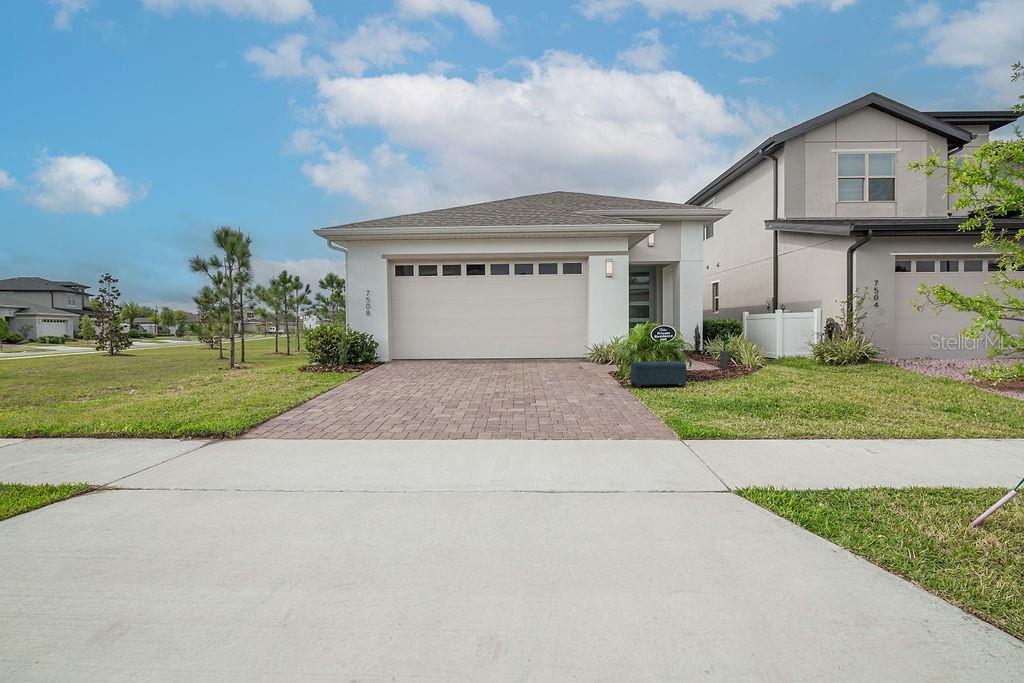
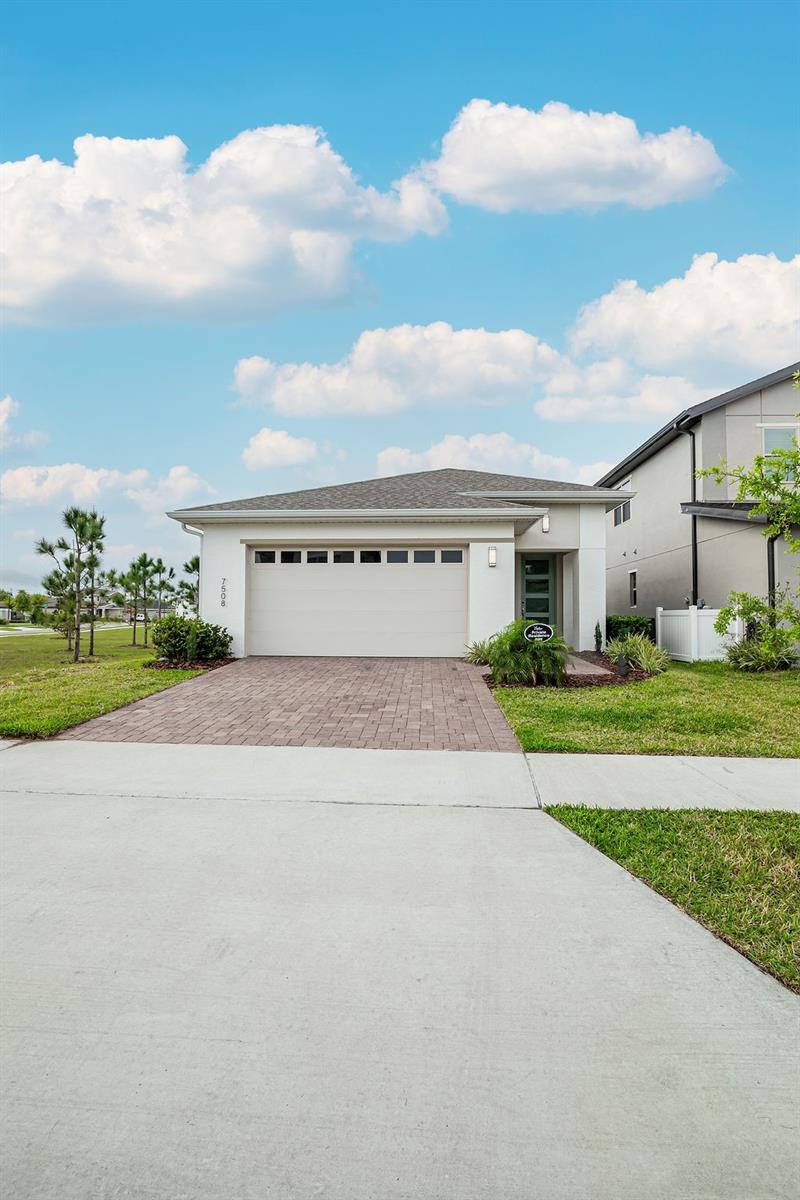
bench: present [631,361,686,388] -> none [505,665,566,695]

